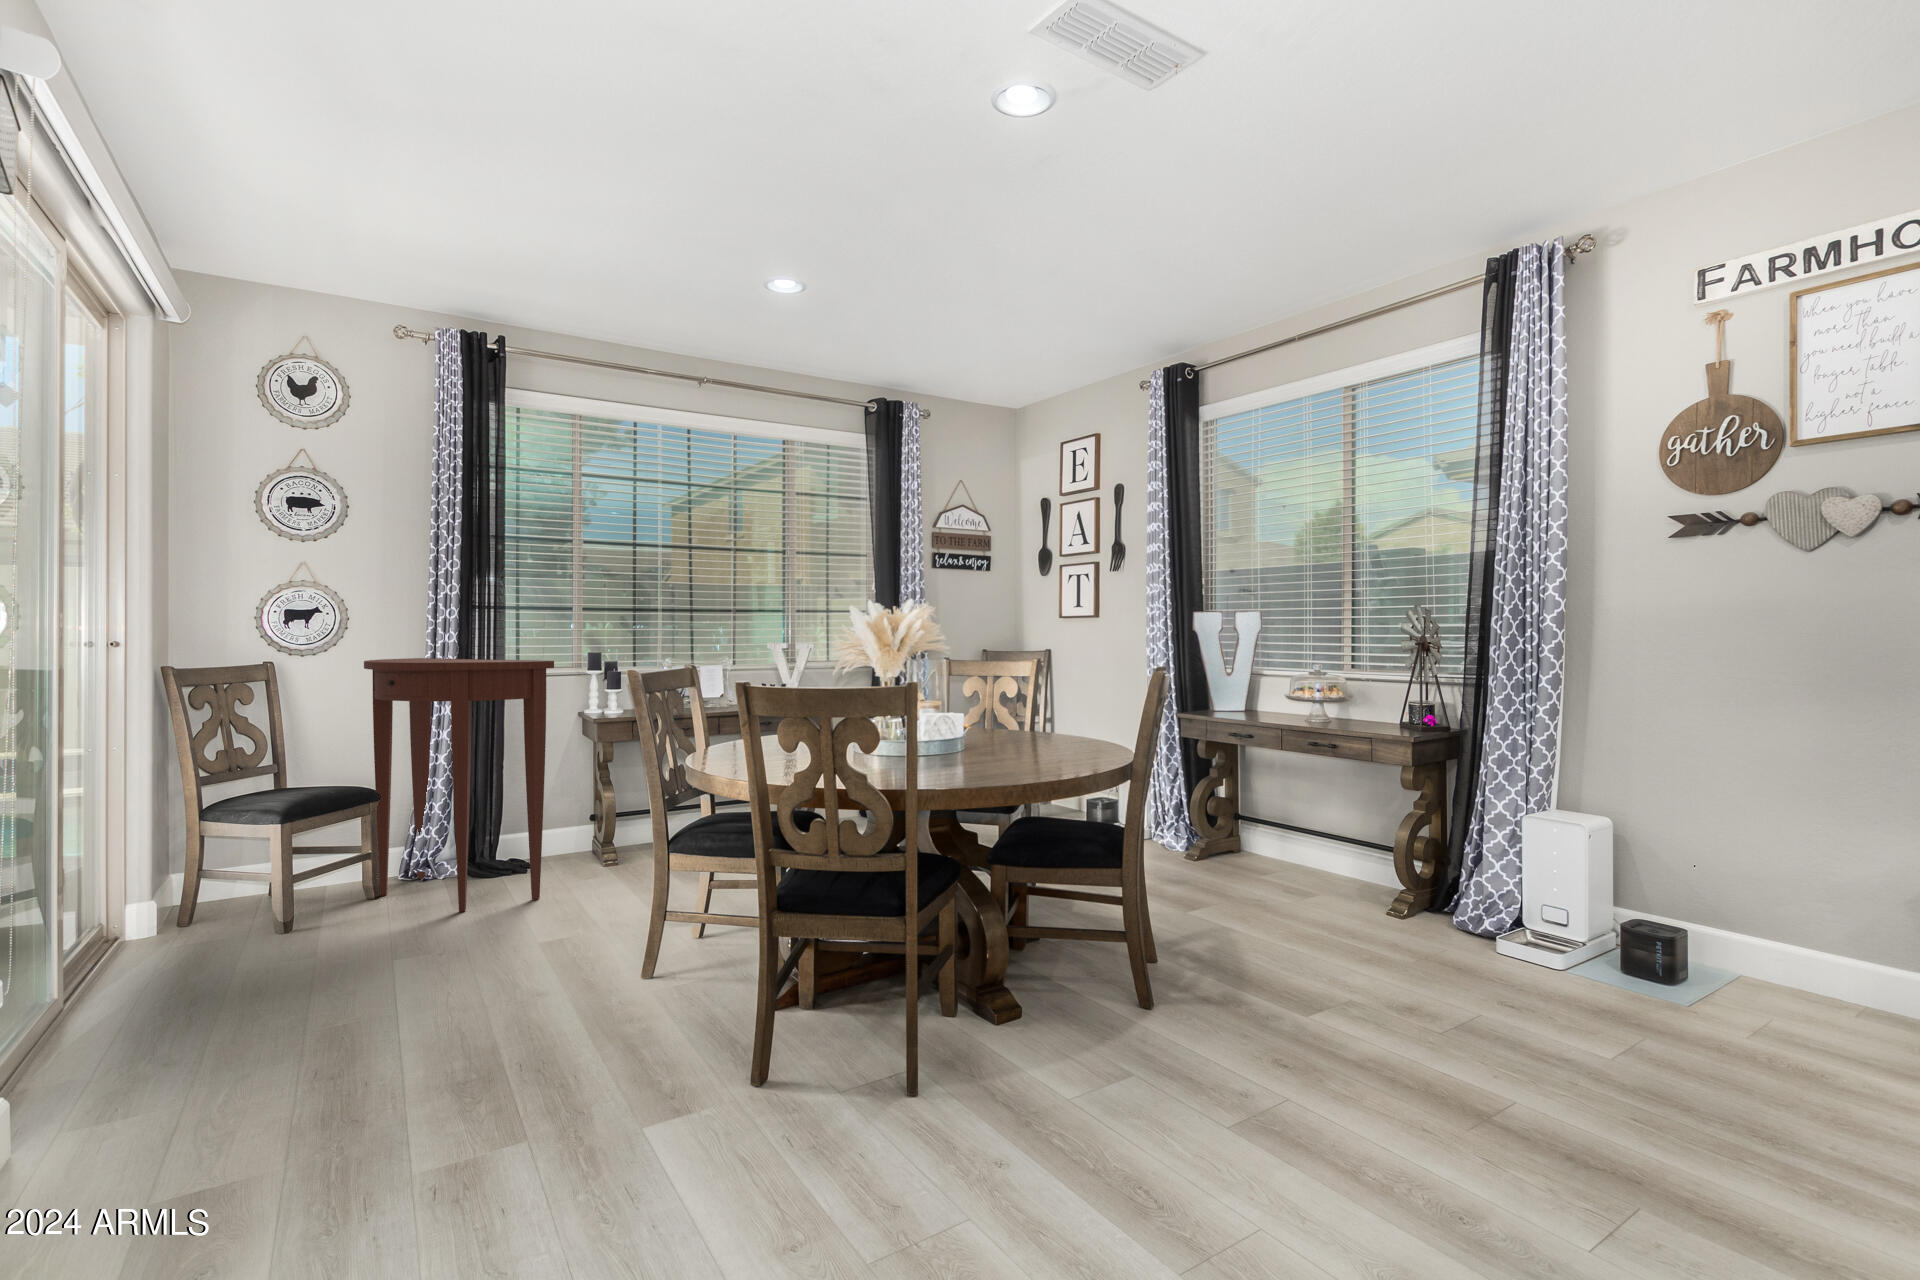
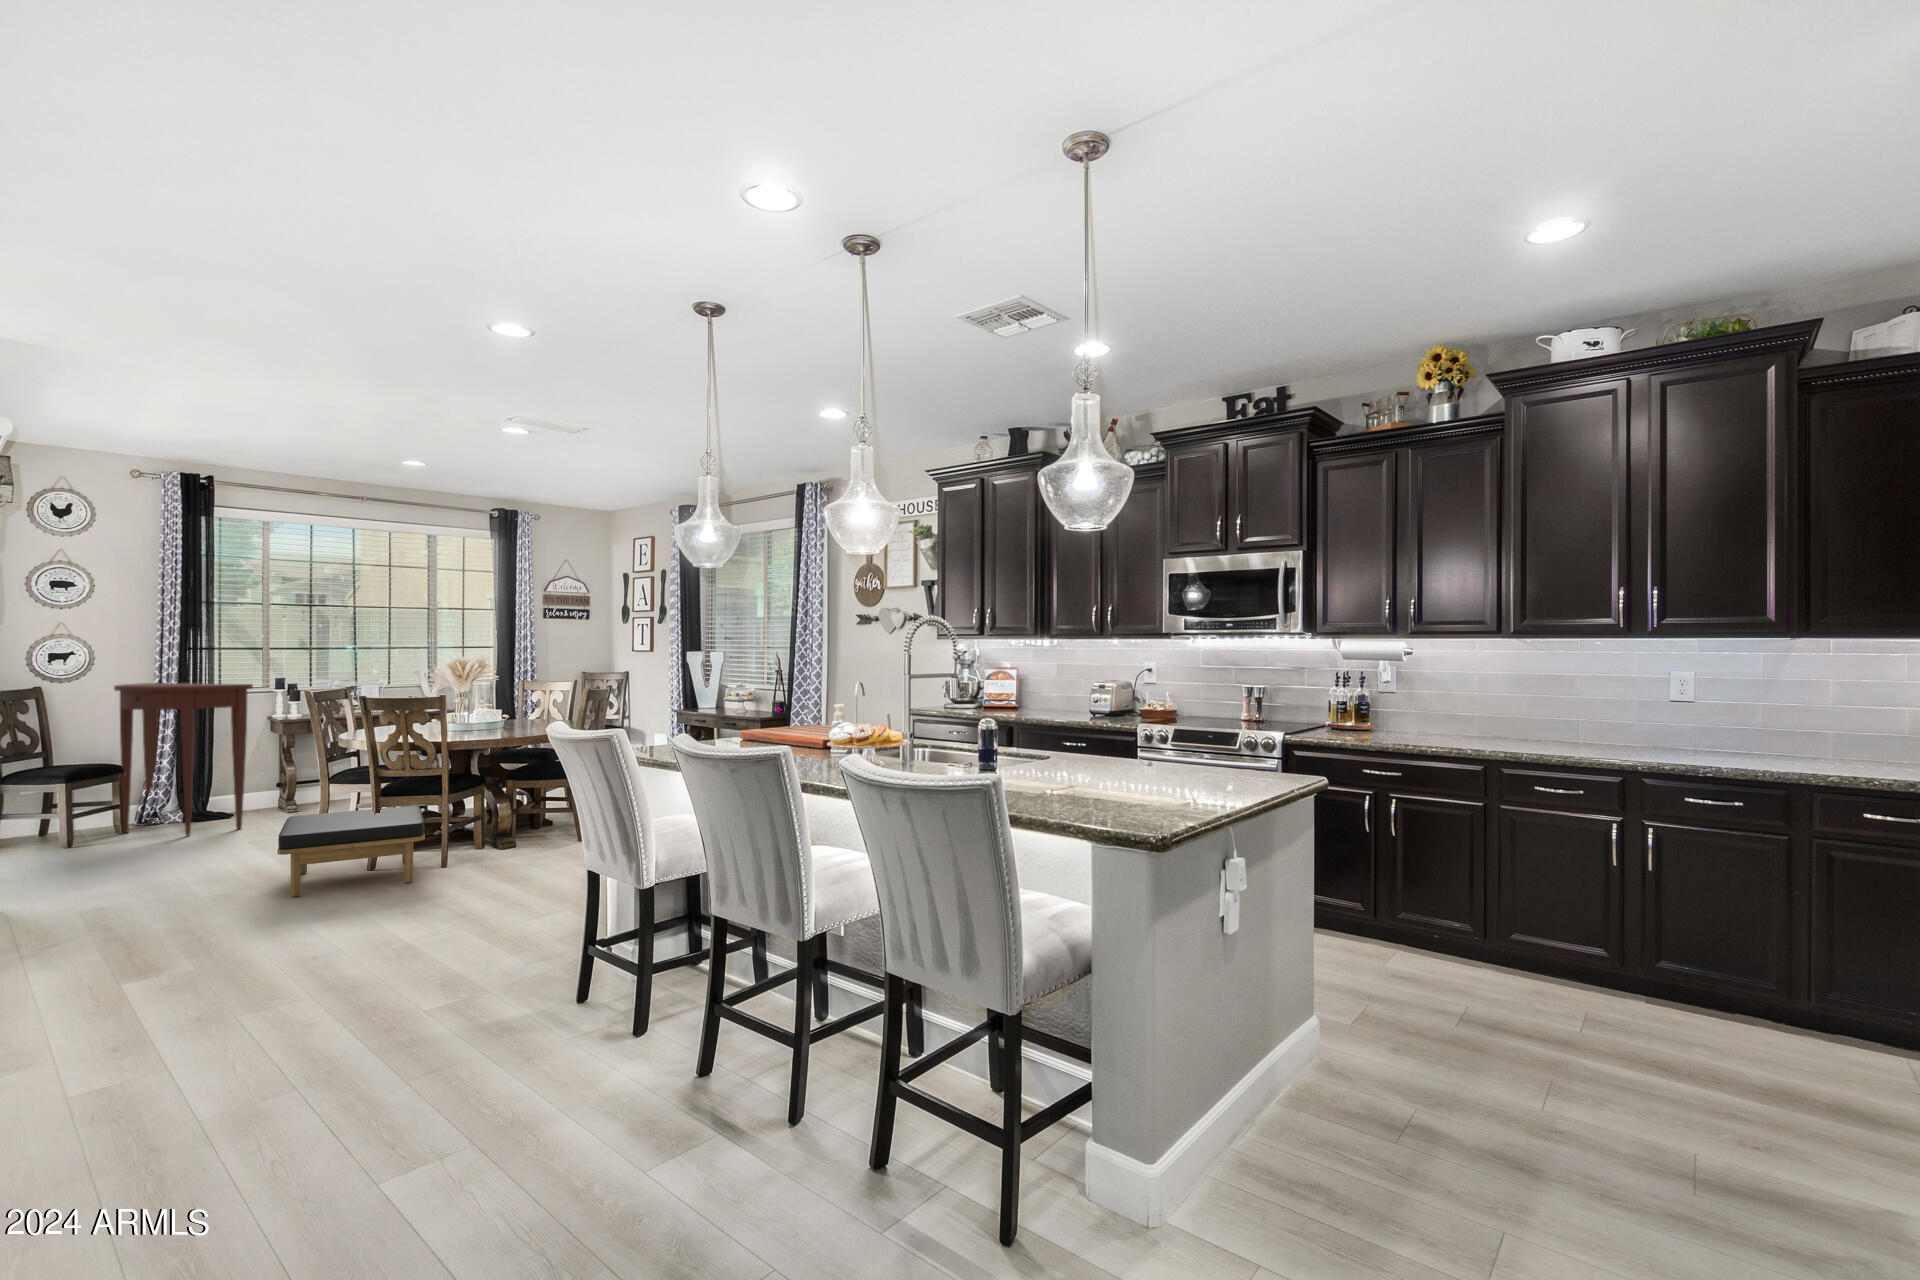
ottoman: none [585,918,893,1179] -> present [277,806,425,897]

